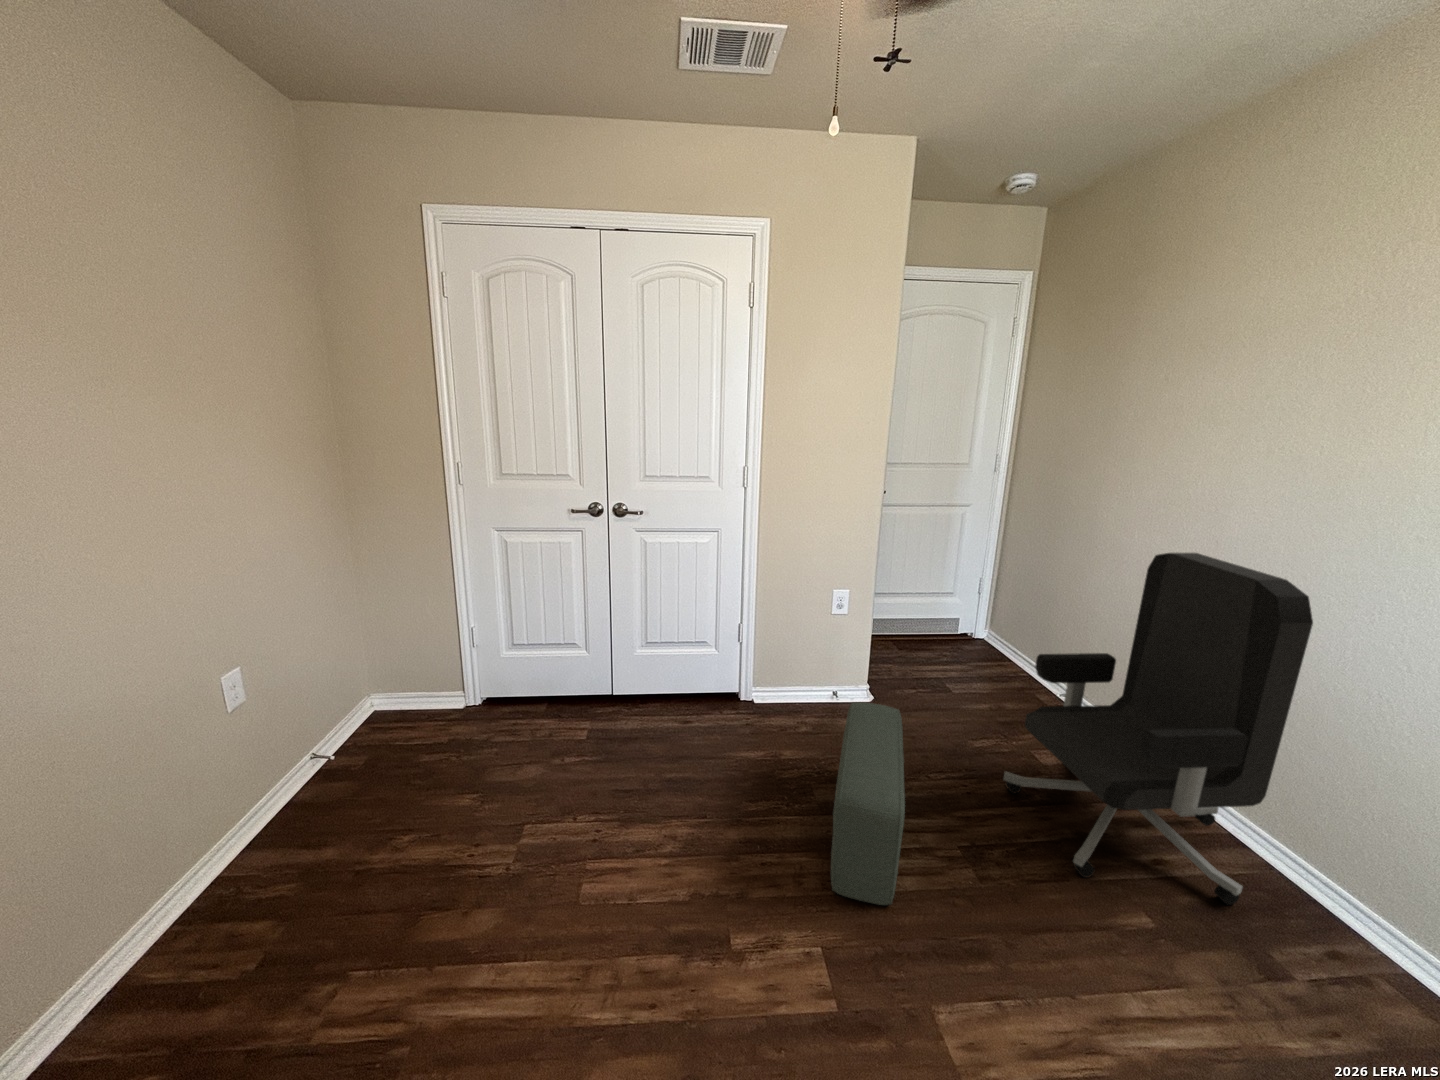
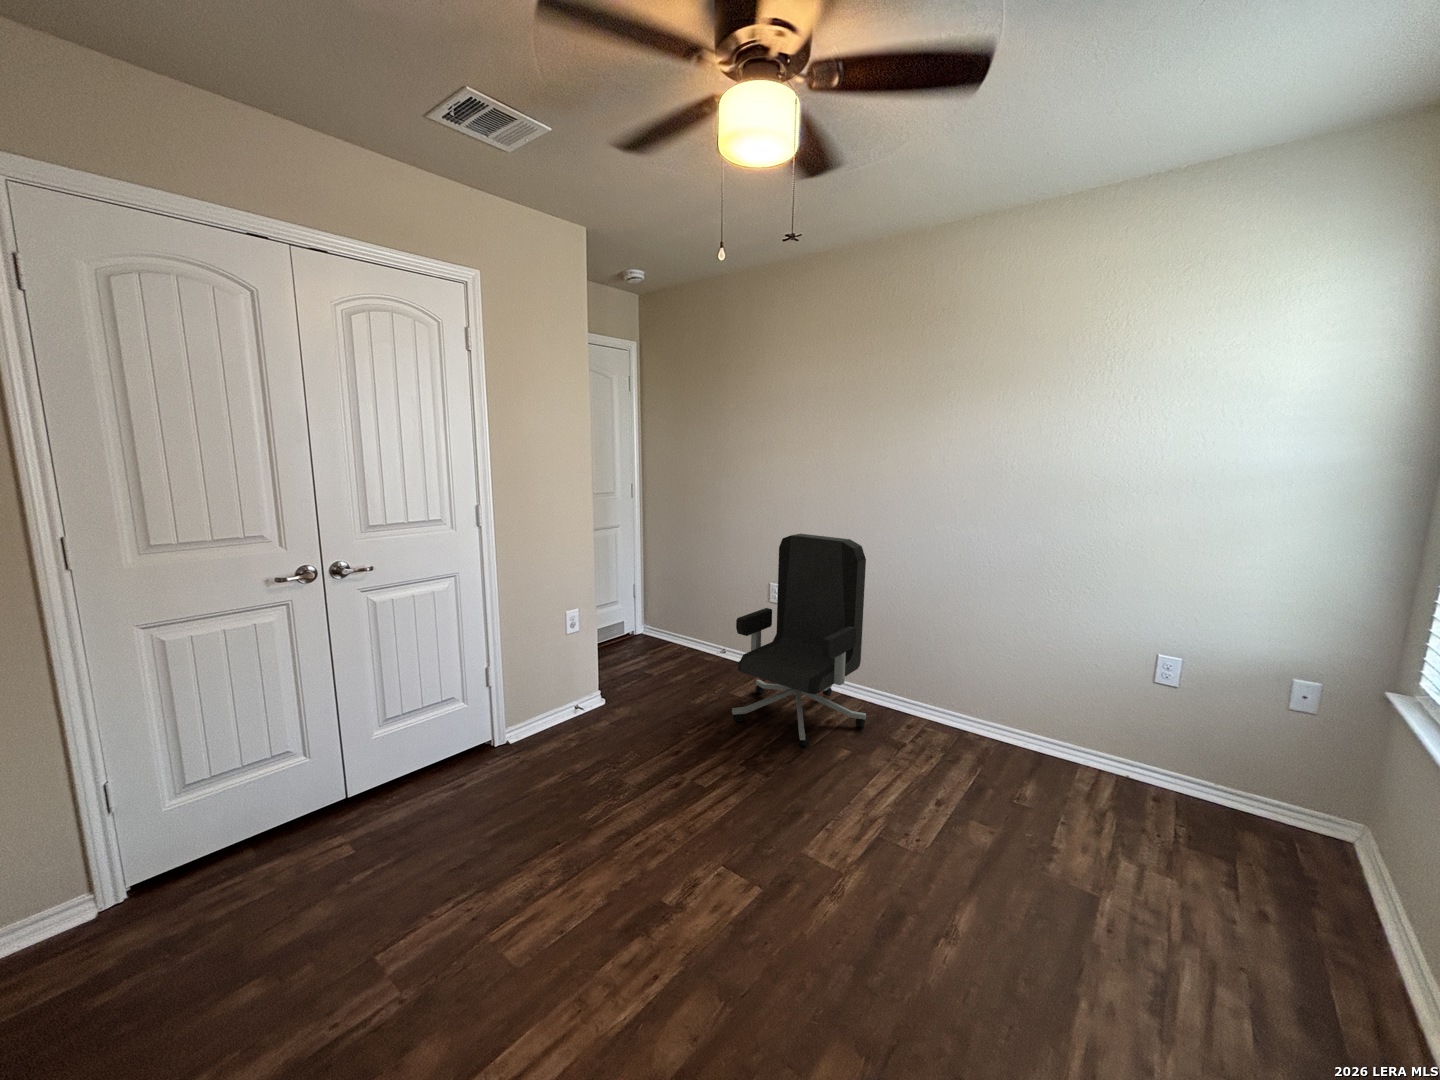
pouf: present [831,702,905,905] -> none [634,687,739,830]

